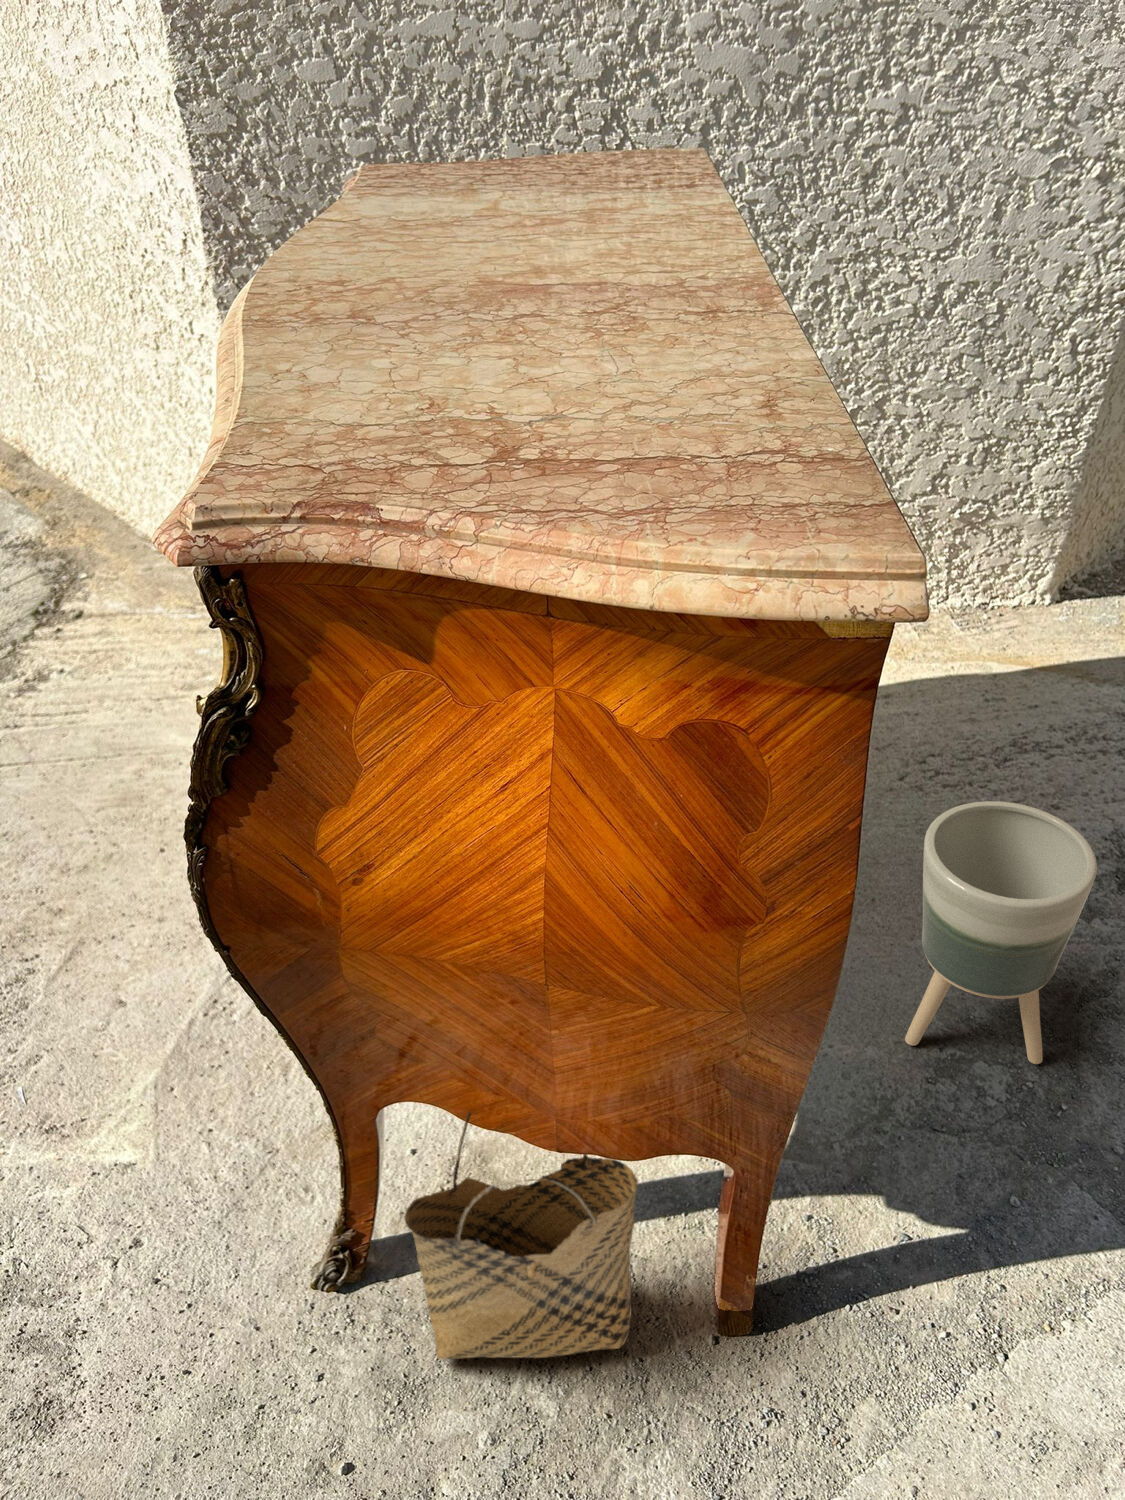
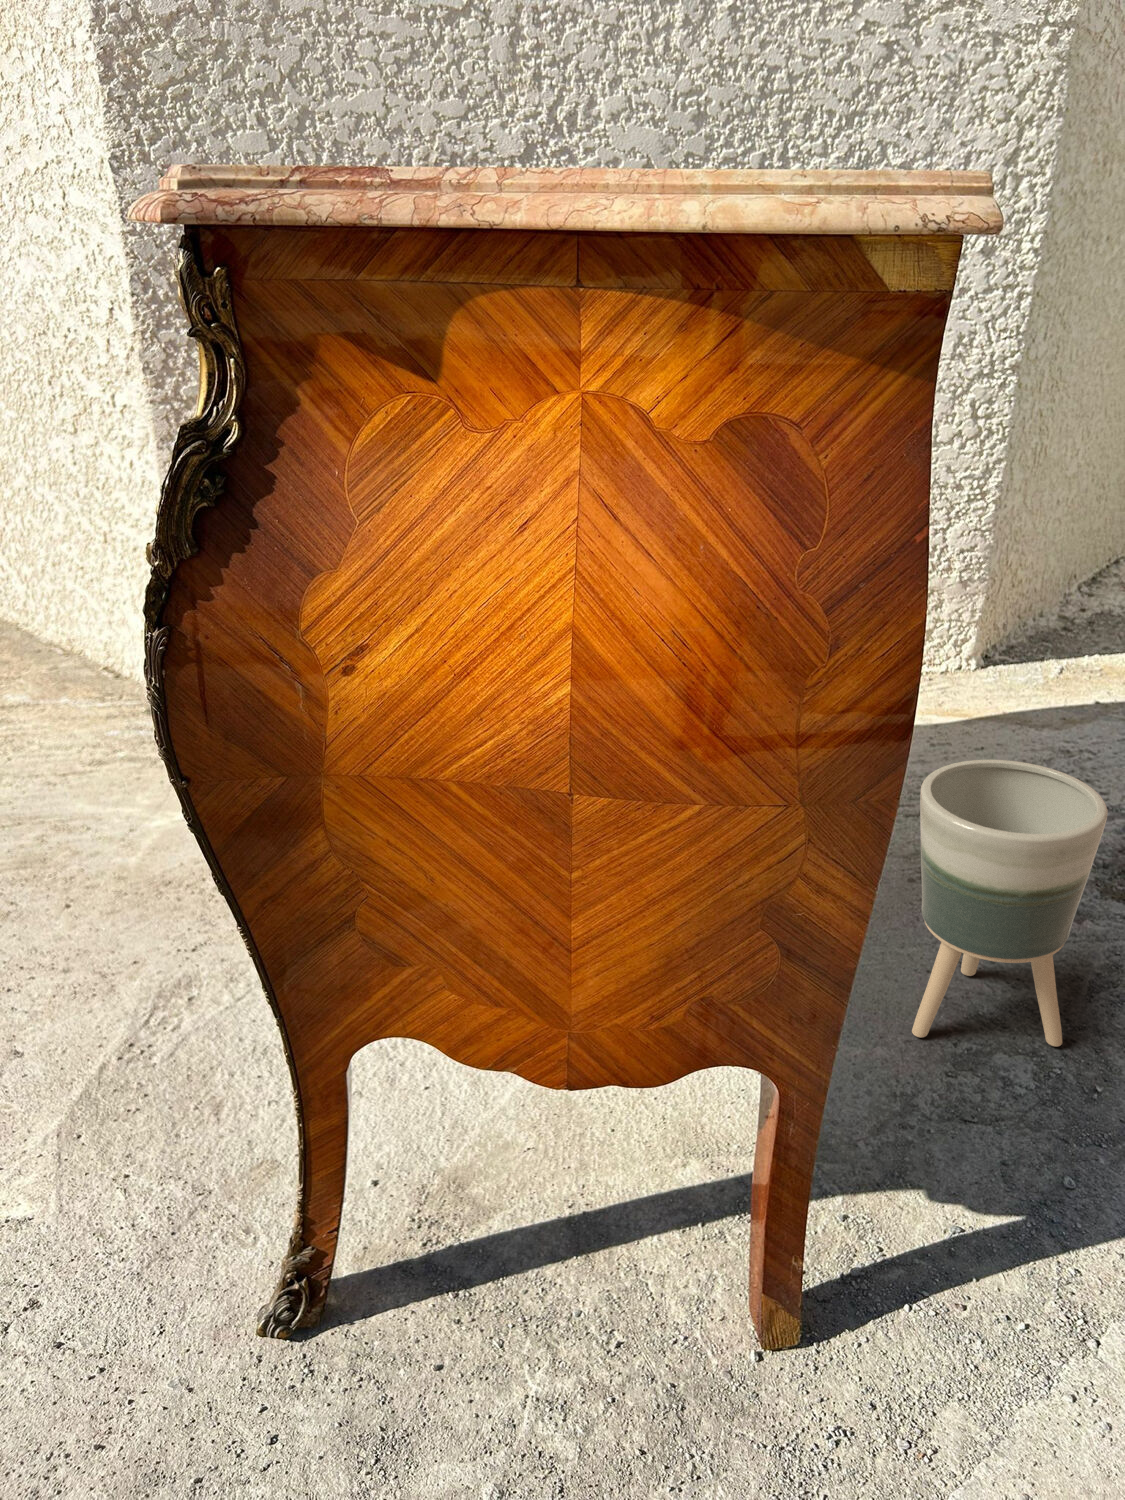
woven basket: present [405,1111,638,1360] -> none [380,1011,660,1402]

